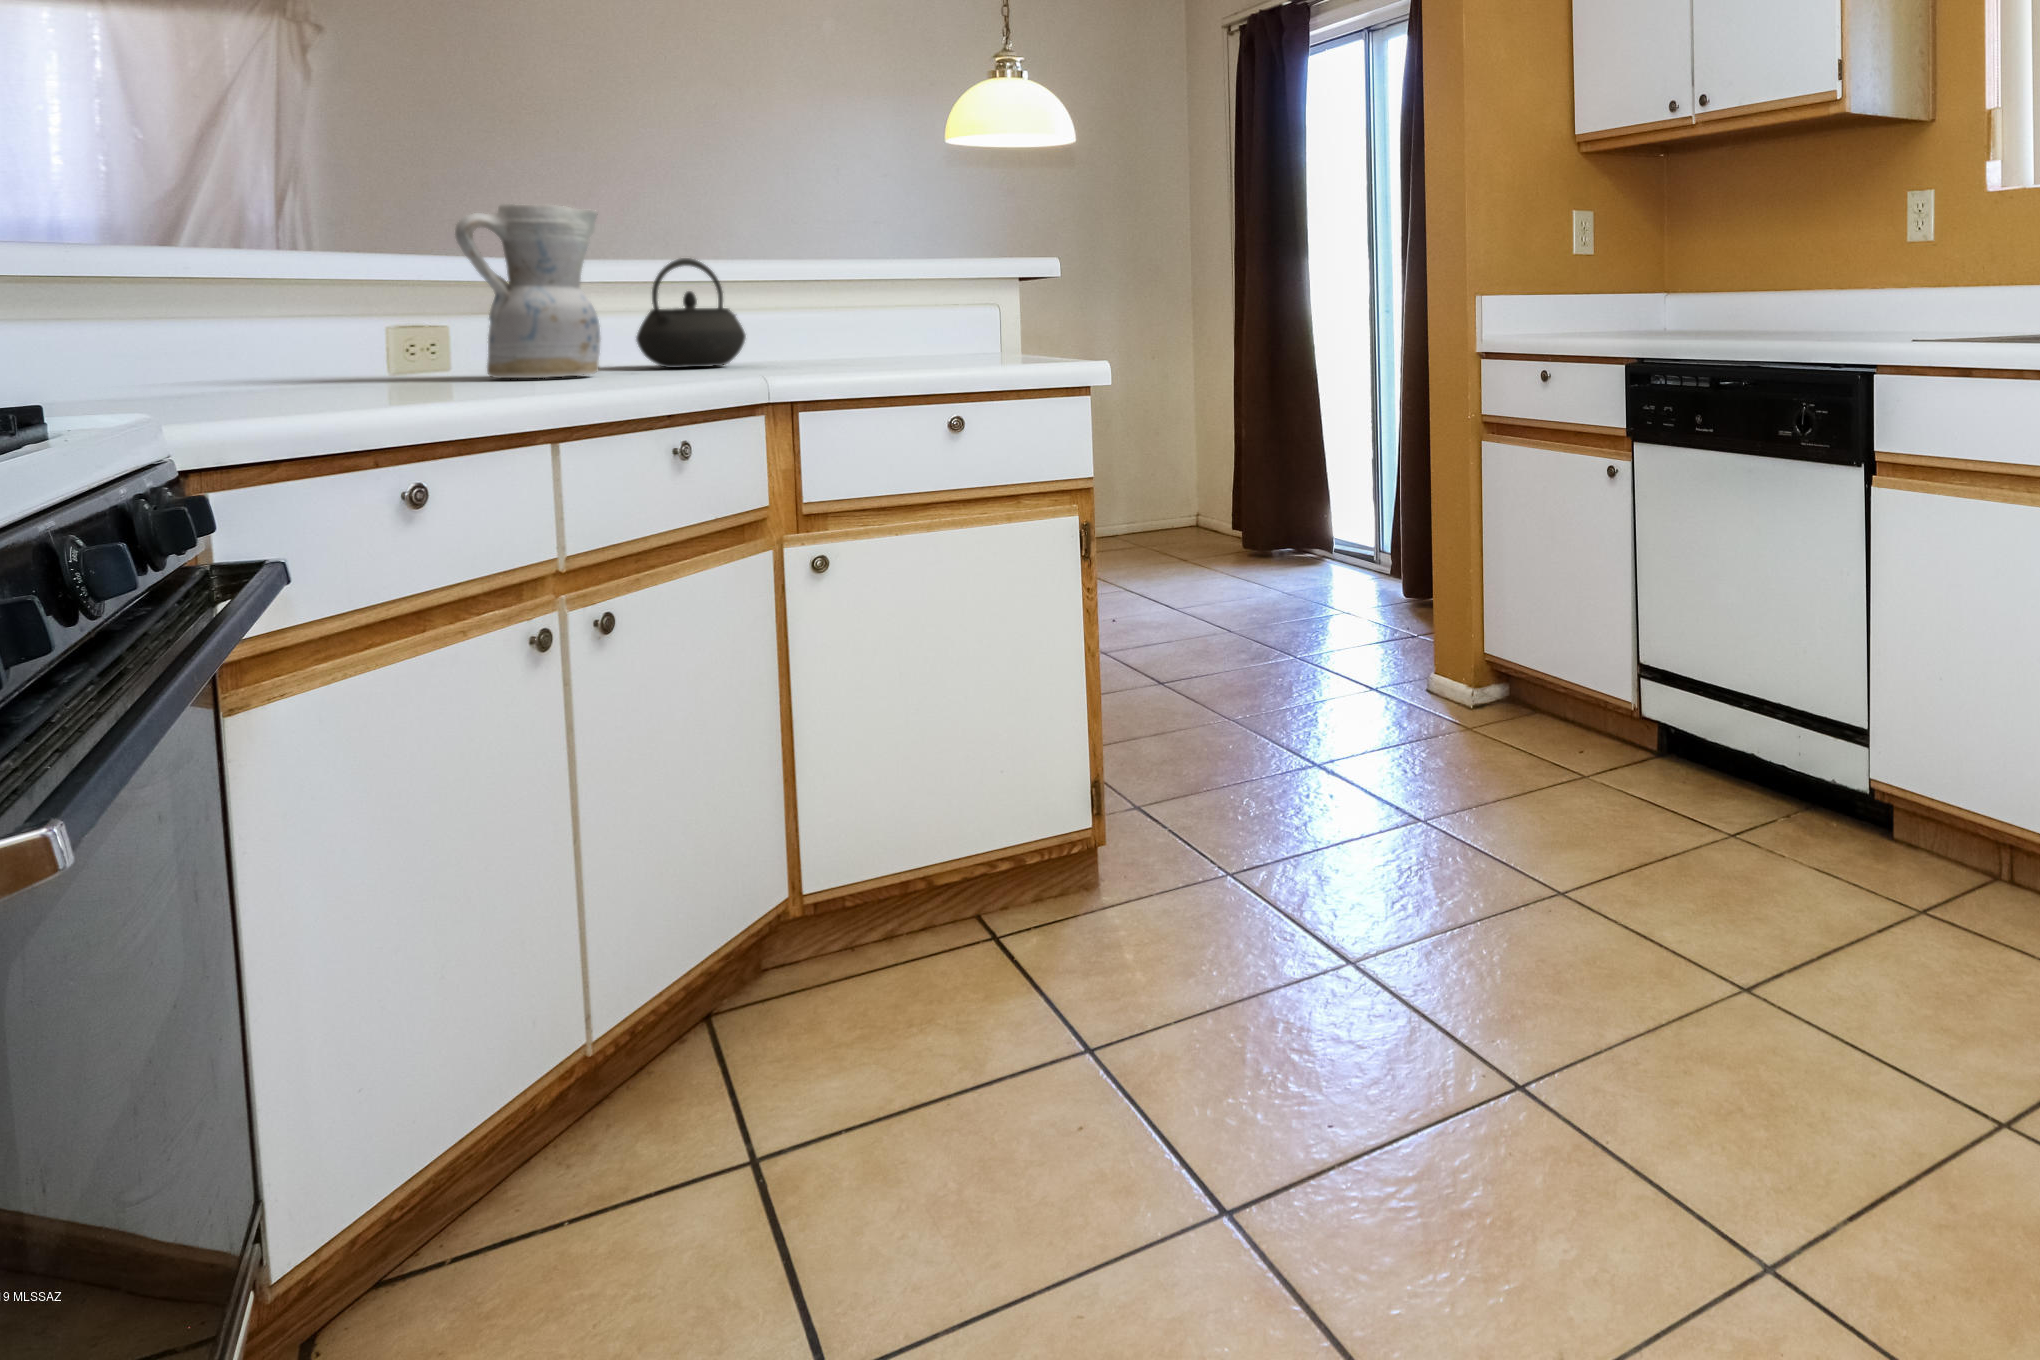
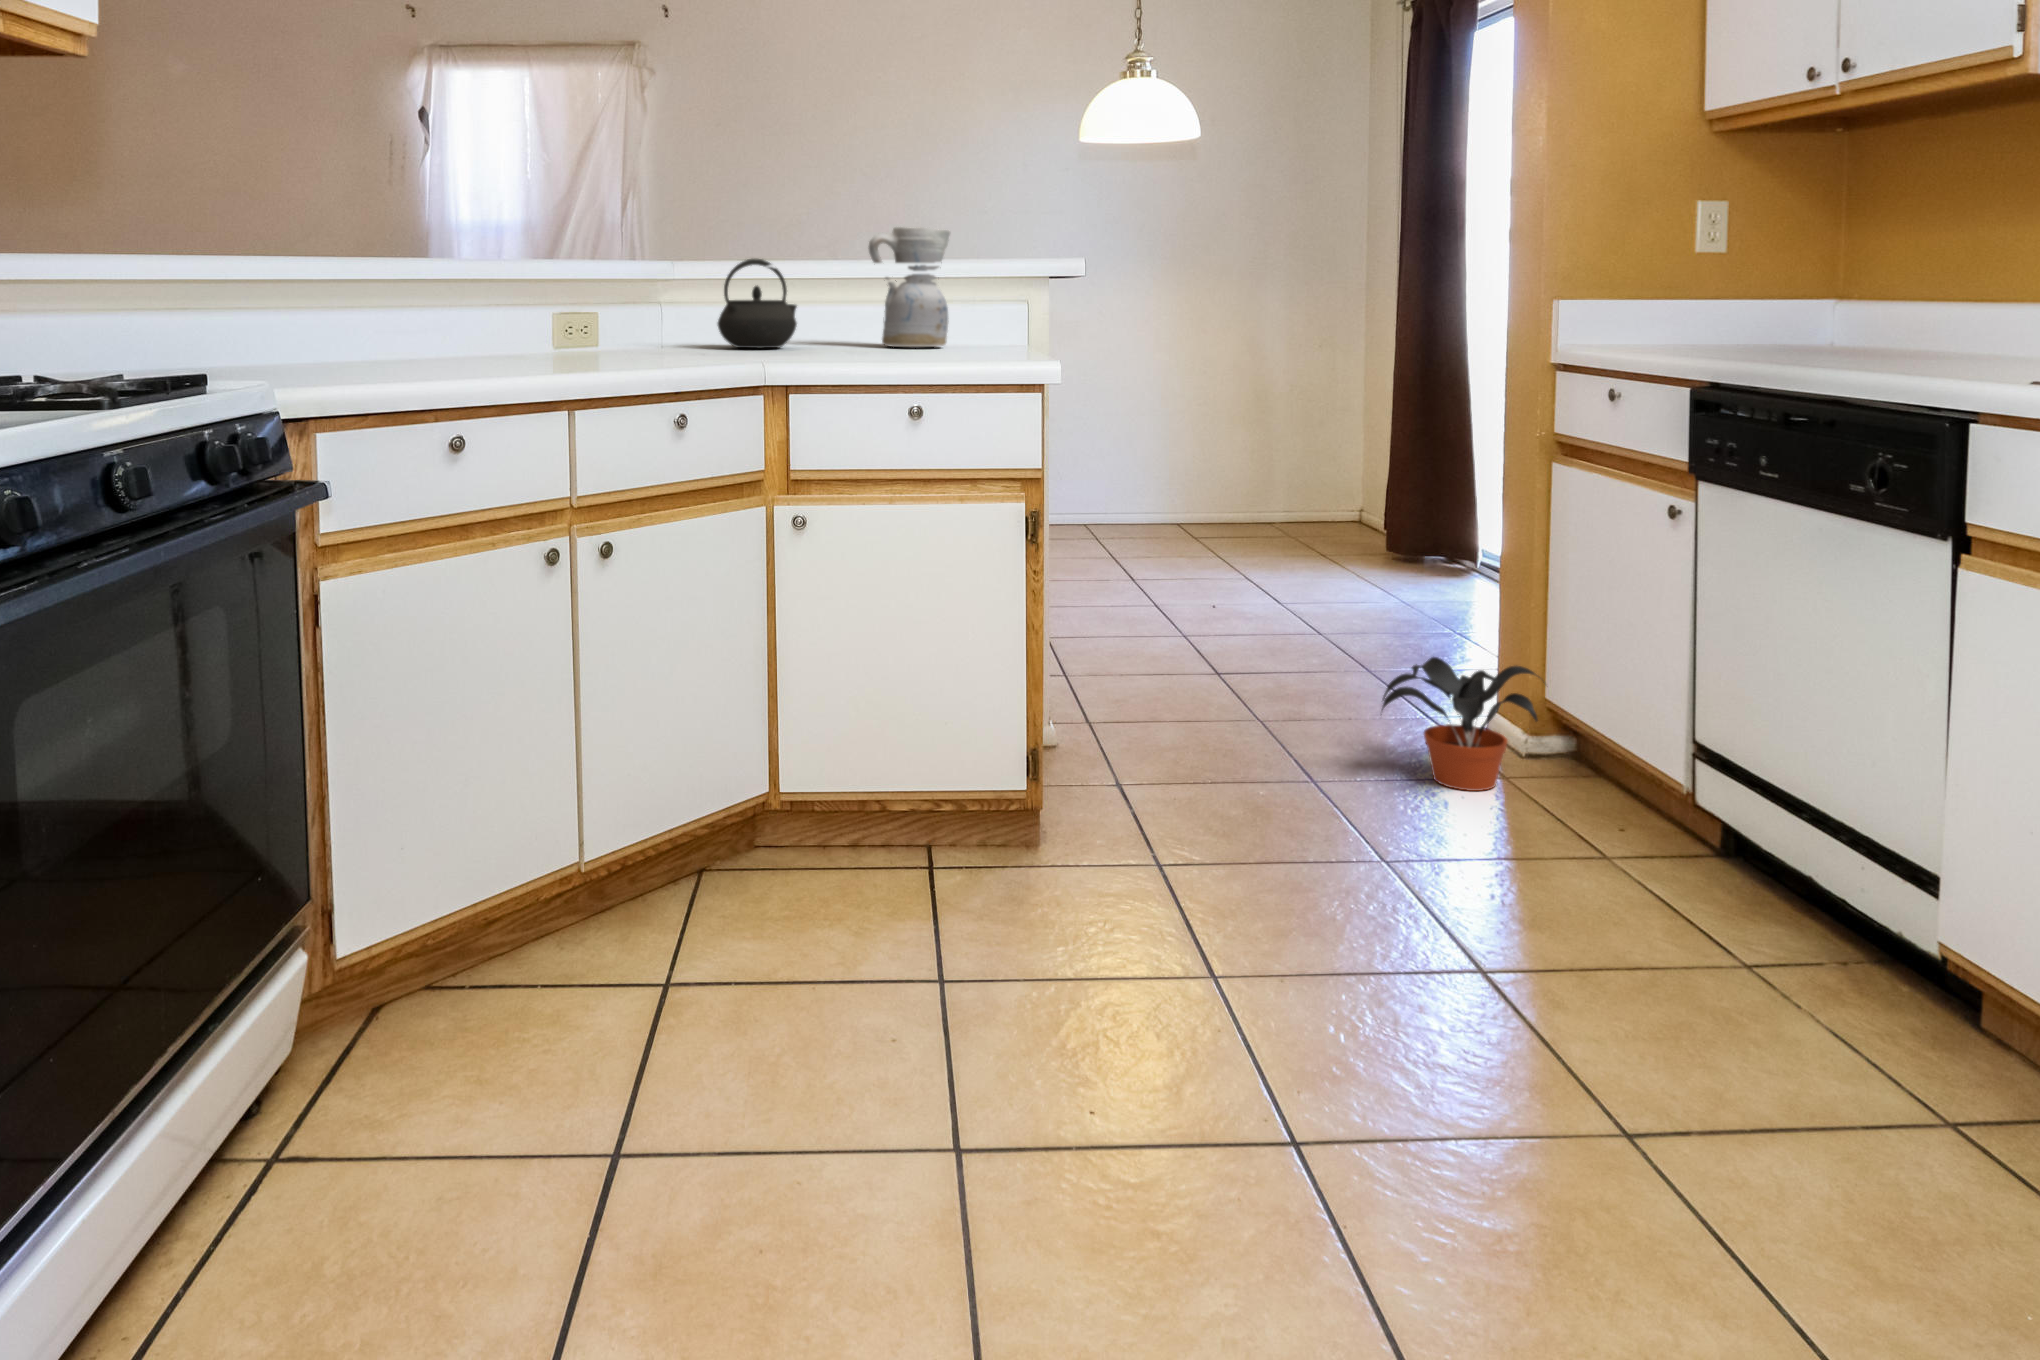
ceramic pitcher: present [455,204,600,378] -> present [868,227,950,347]
potted plant: none [1365,620,1502,739] -> present [1382,657,1538,791]

